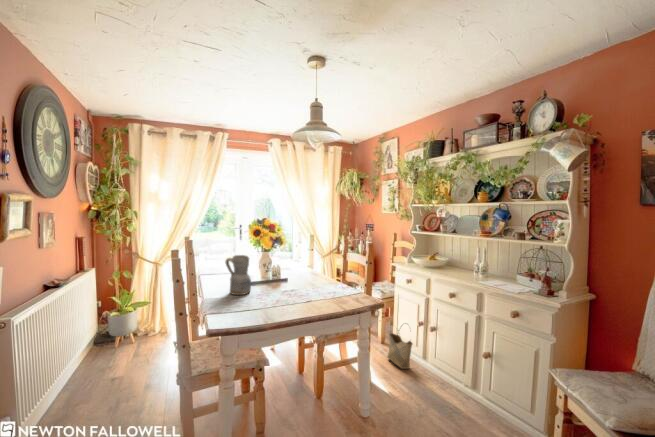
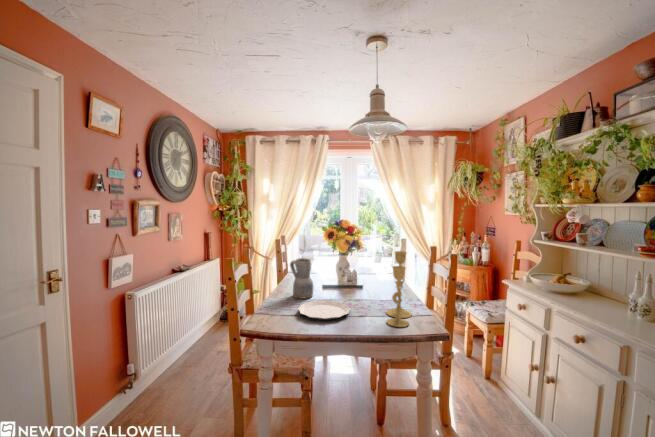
candlestick: none [327,242,352,304] -> present [386,251,412,327]
plate: none [249,292,299,309] -> present [298,300,350,320]
woven basket: present [387,333,412,369] -> none [487,359,521,422]

